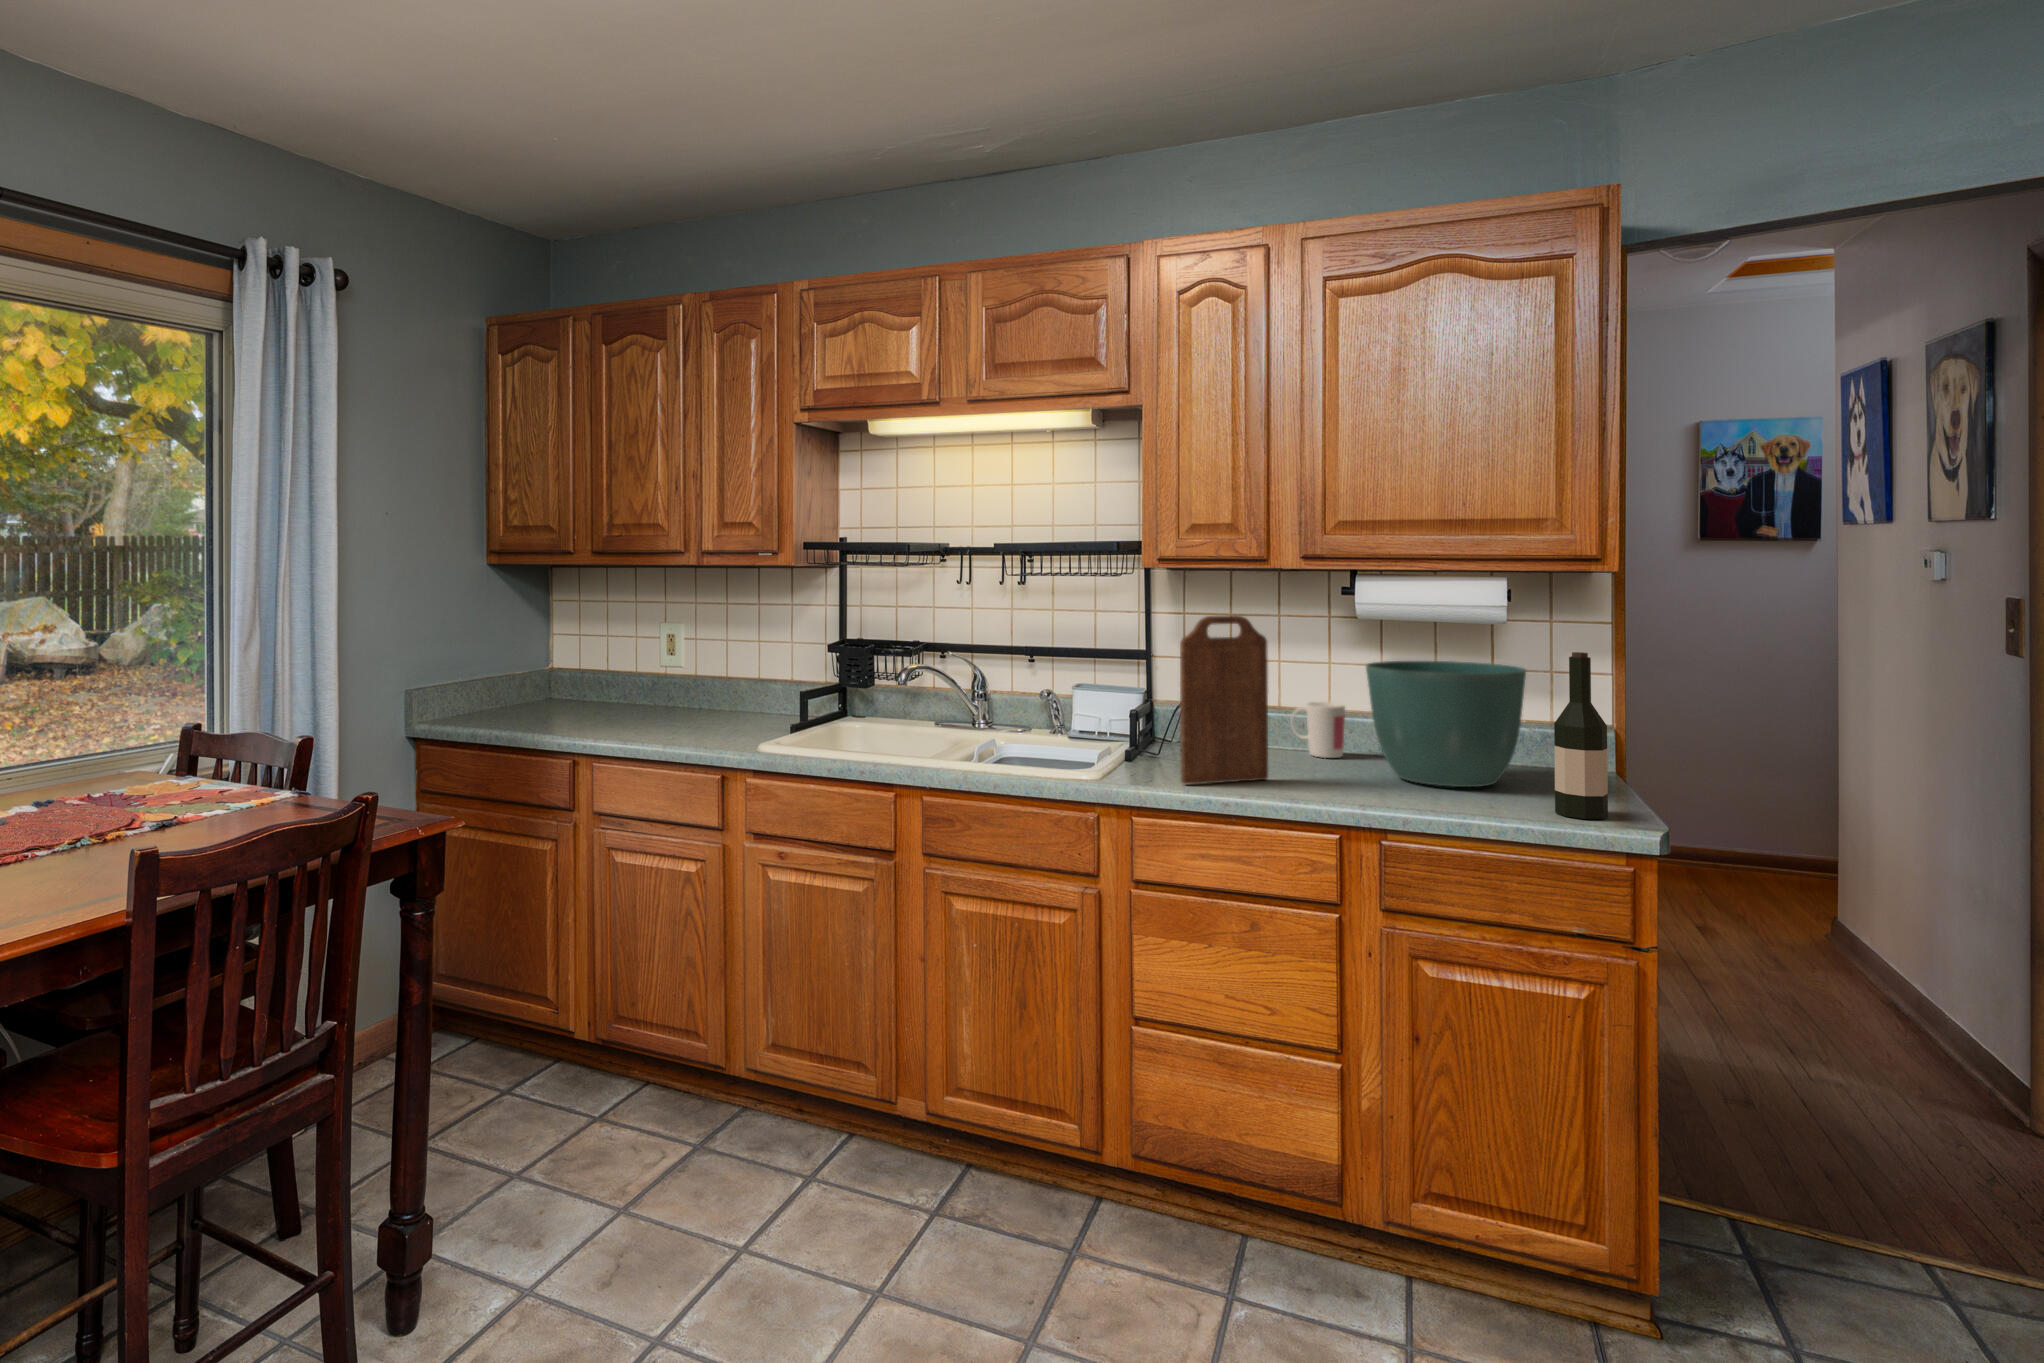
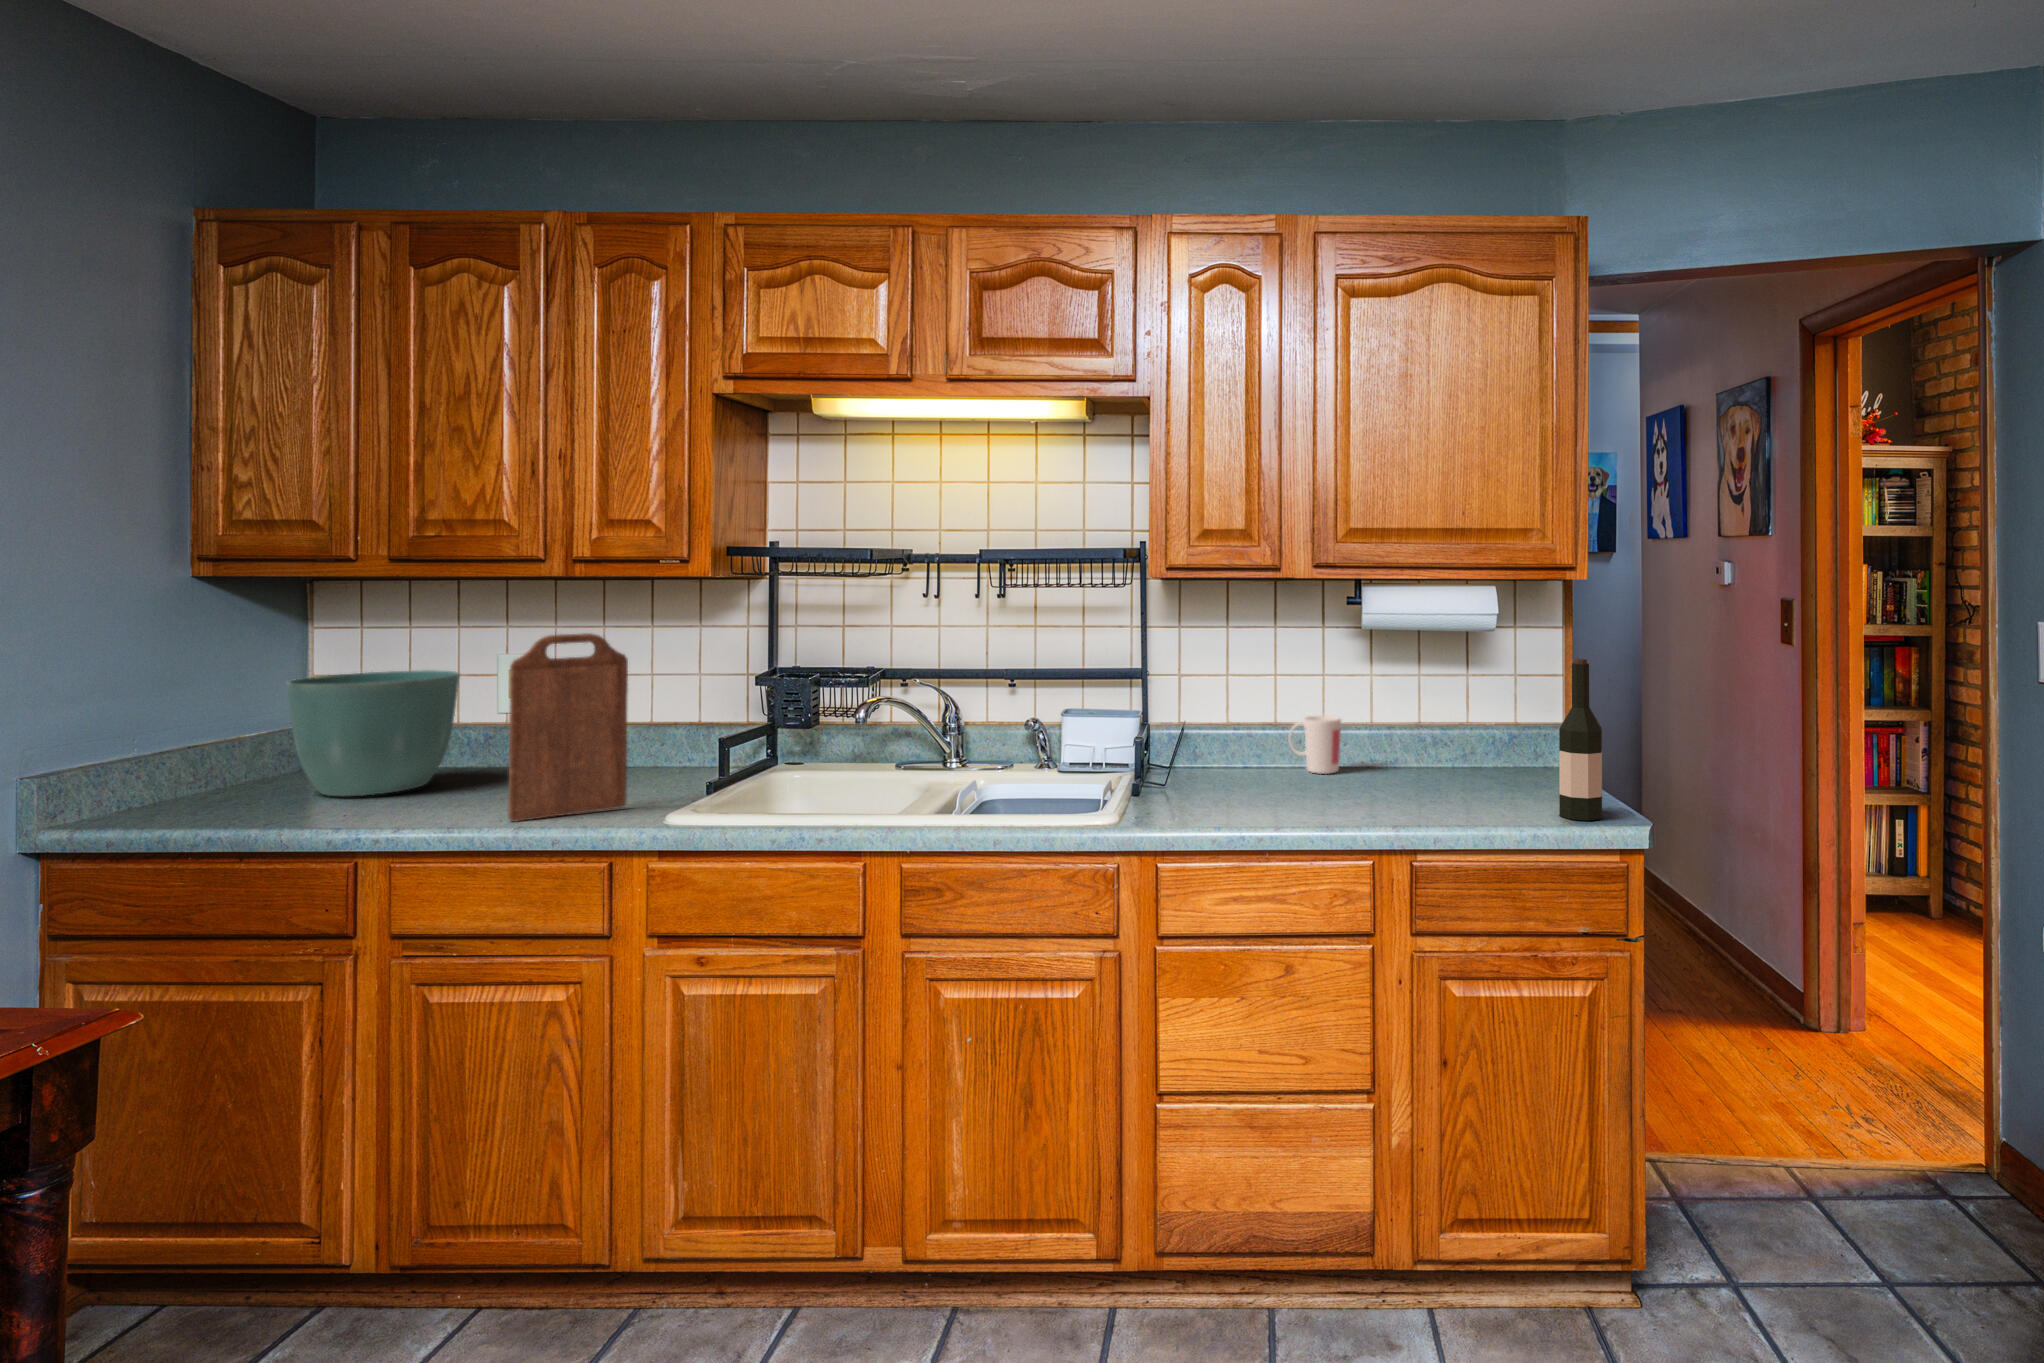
cutting board: present [1180,615,1268,784] -> present [508,633,628,822]
flower pot: present [1366,661,1526,787] -> present [287,670,460,796]

